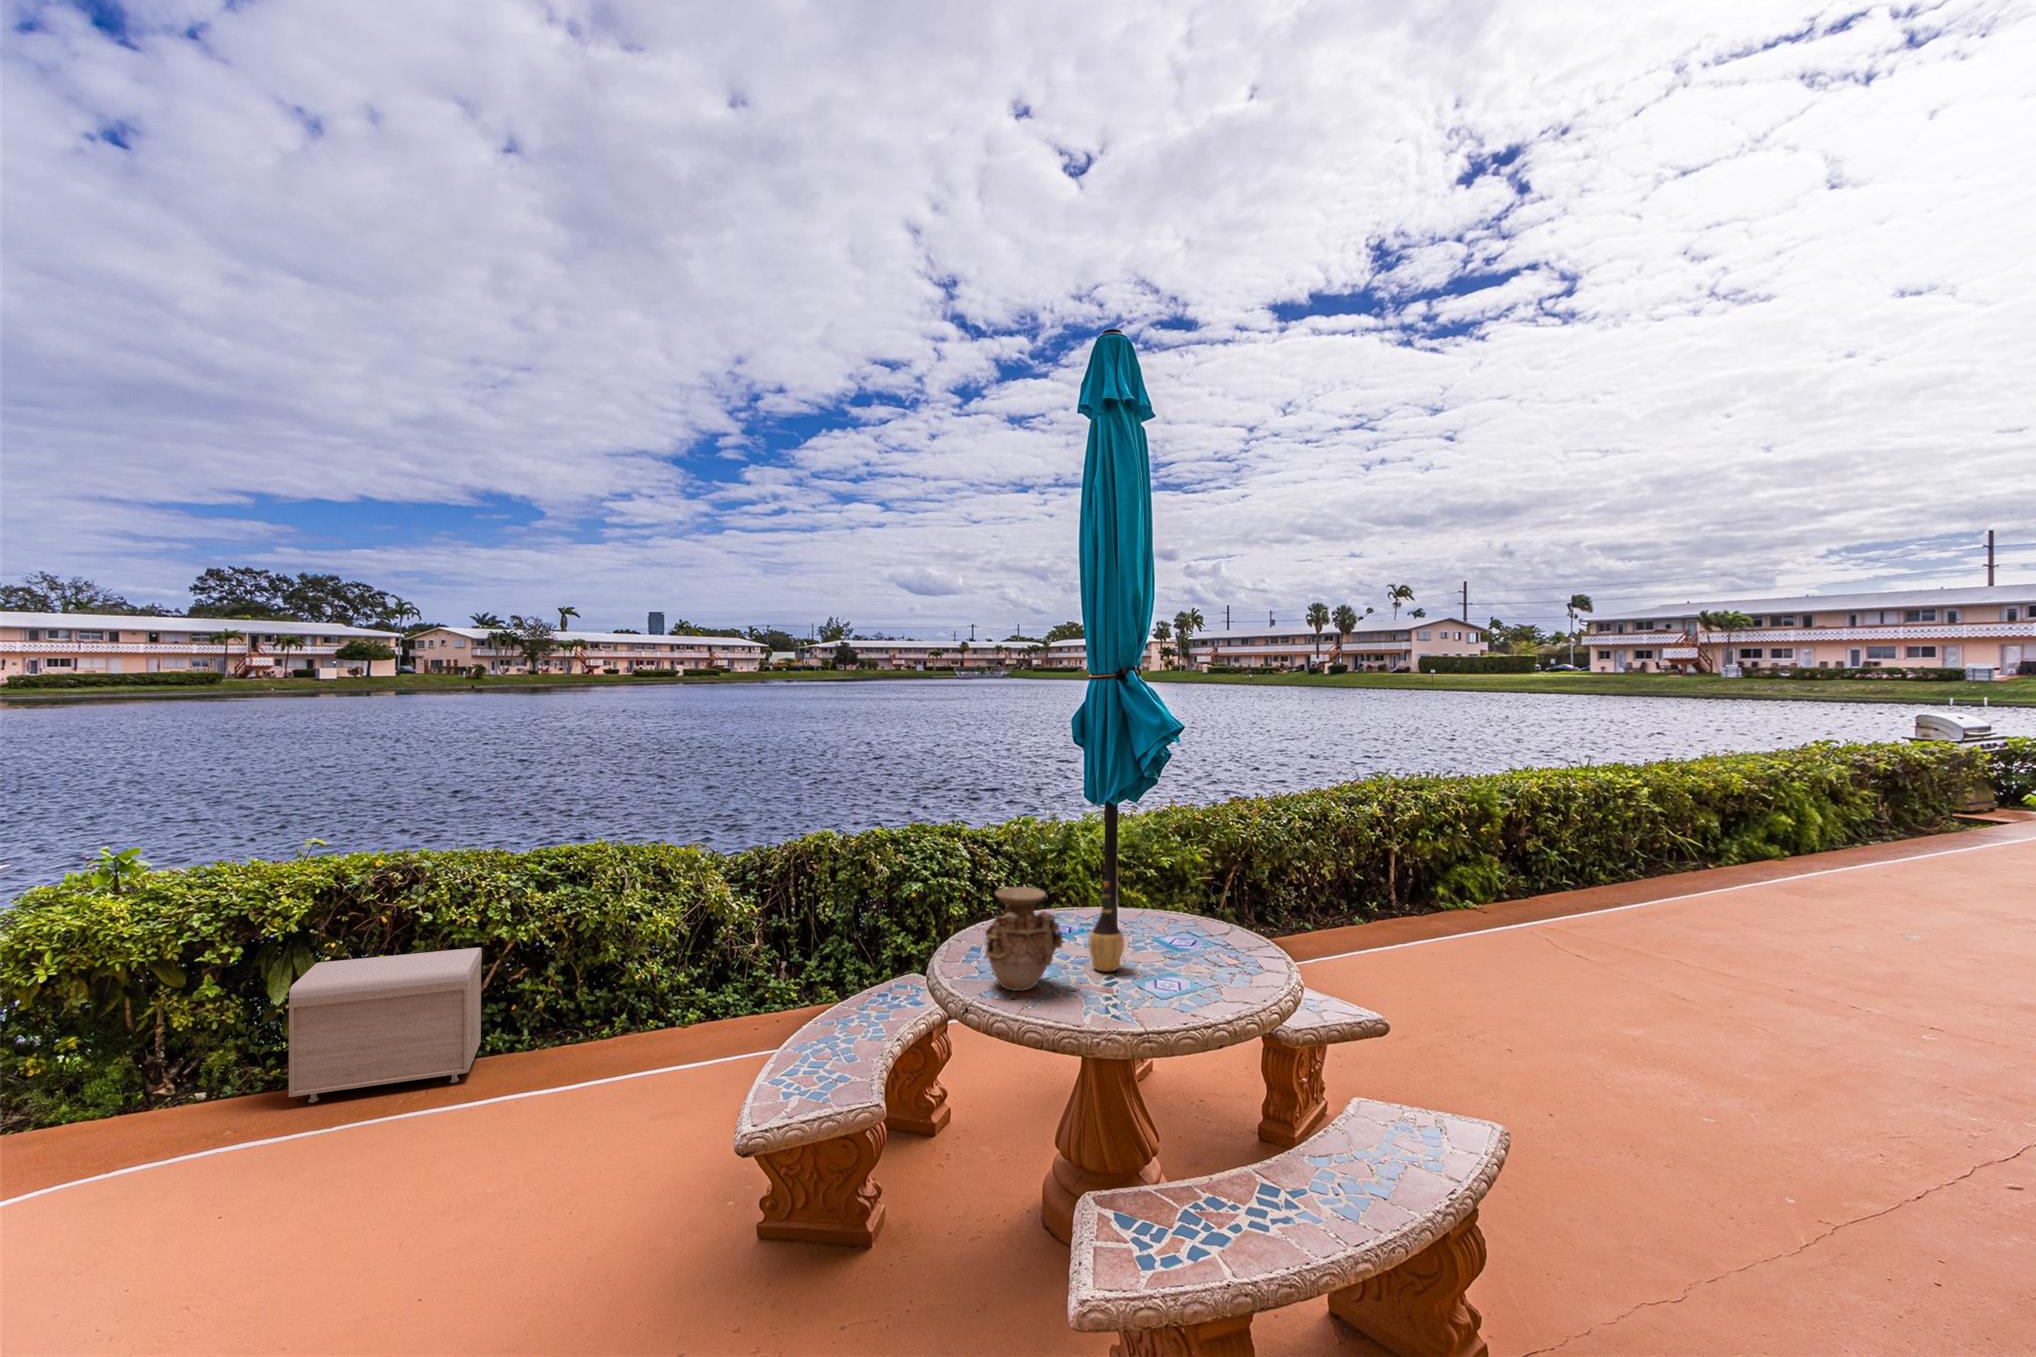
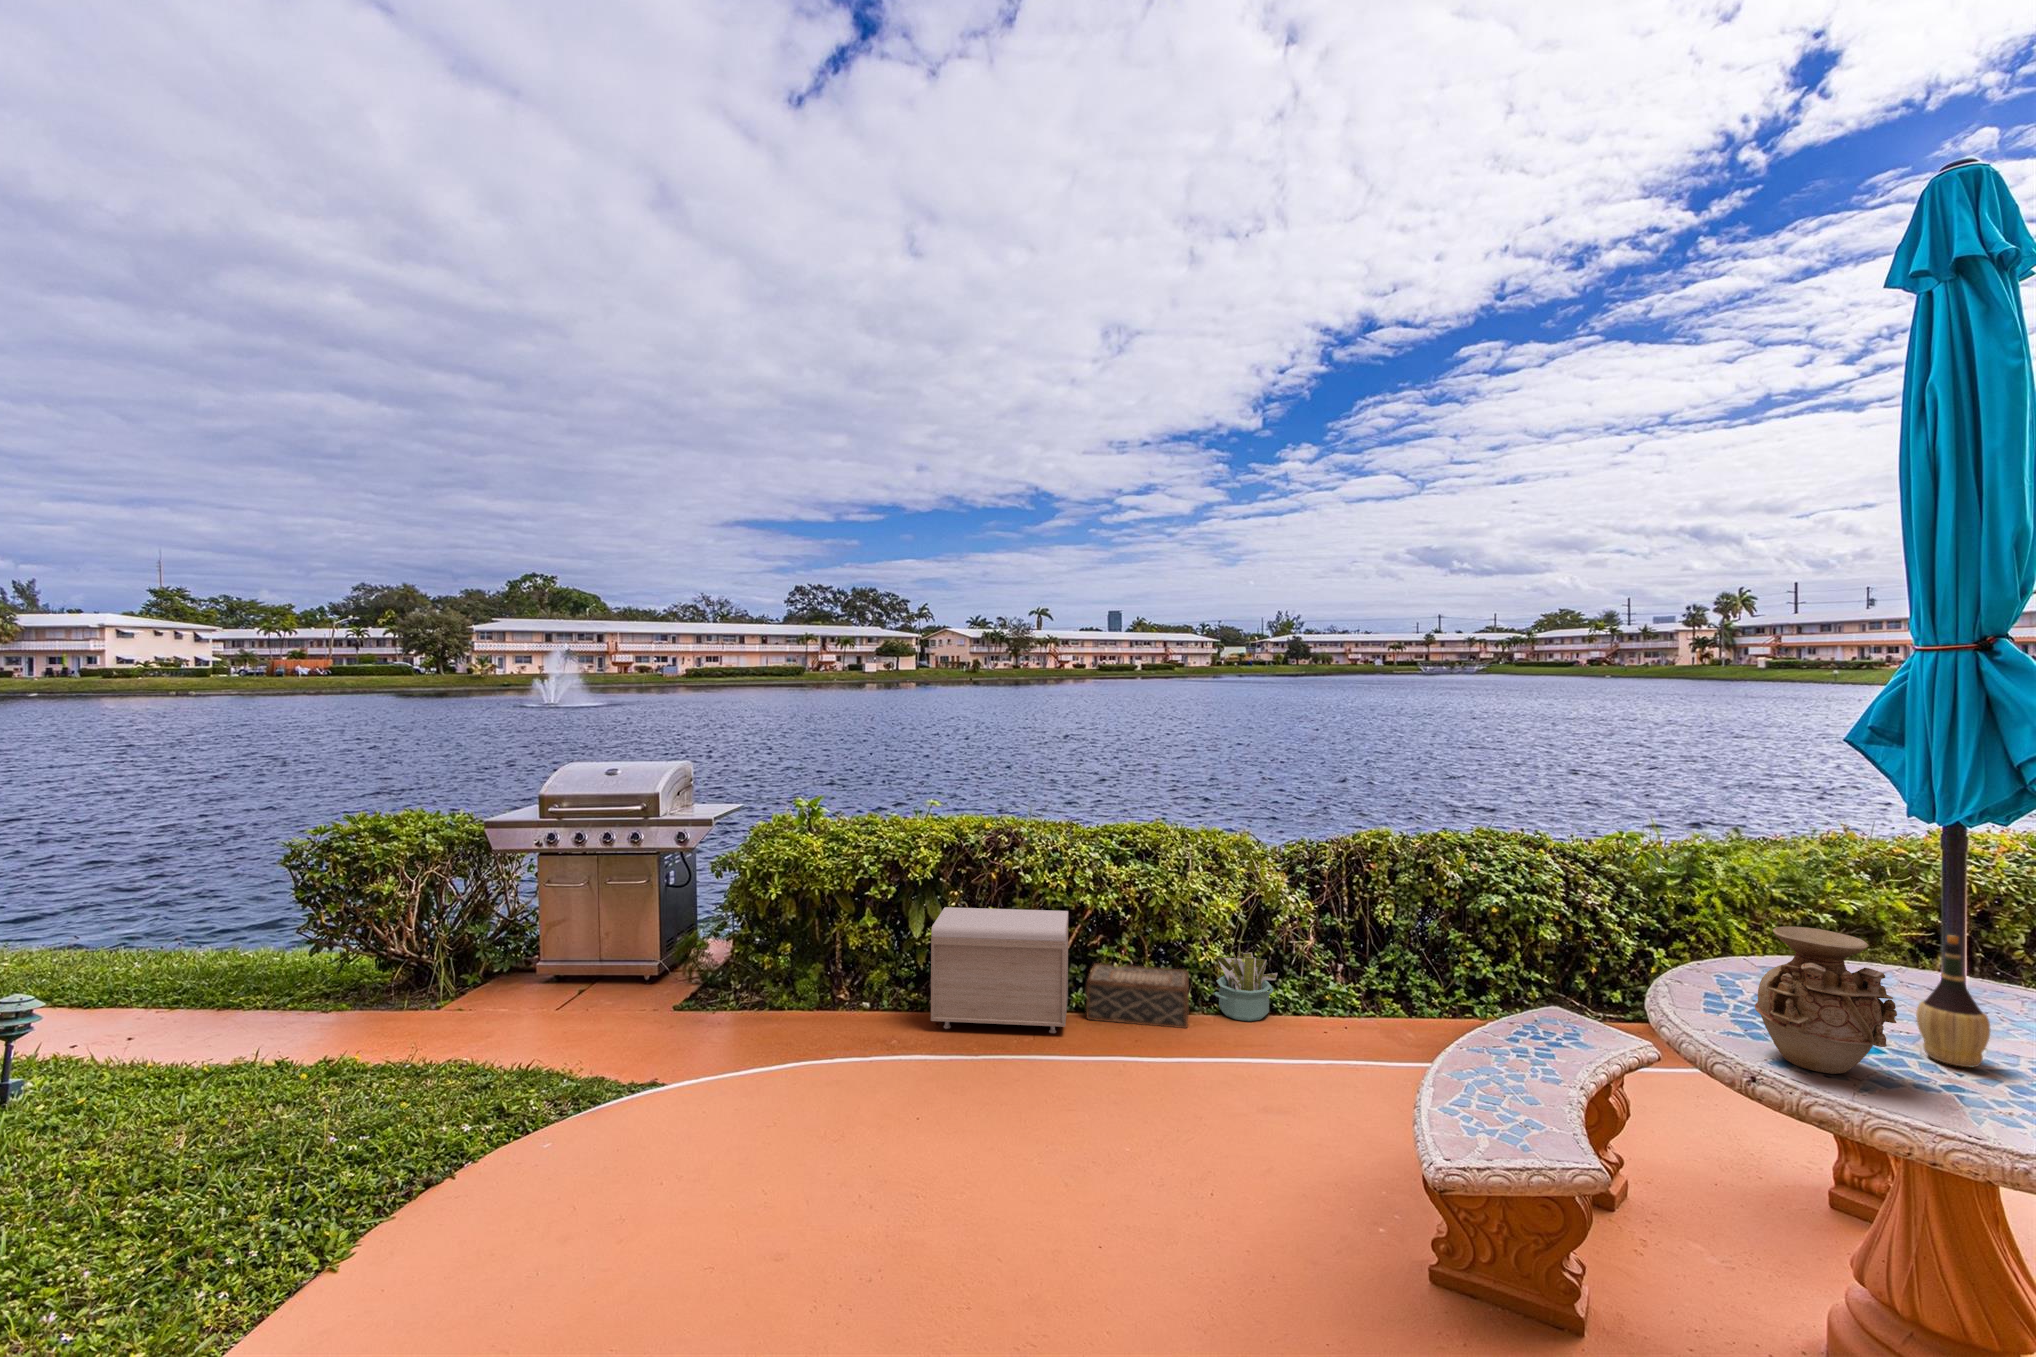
decorative plant: none [648,963,716,1032] -> present [1214,953,1278,1021]
woven basket: none [501,991,623,1061] -> present [1086,963,1189,1028]

